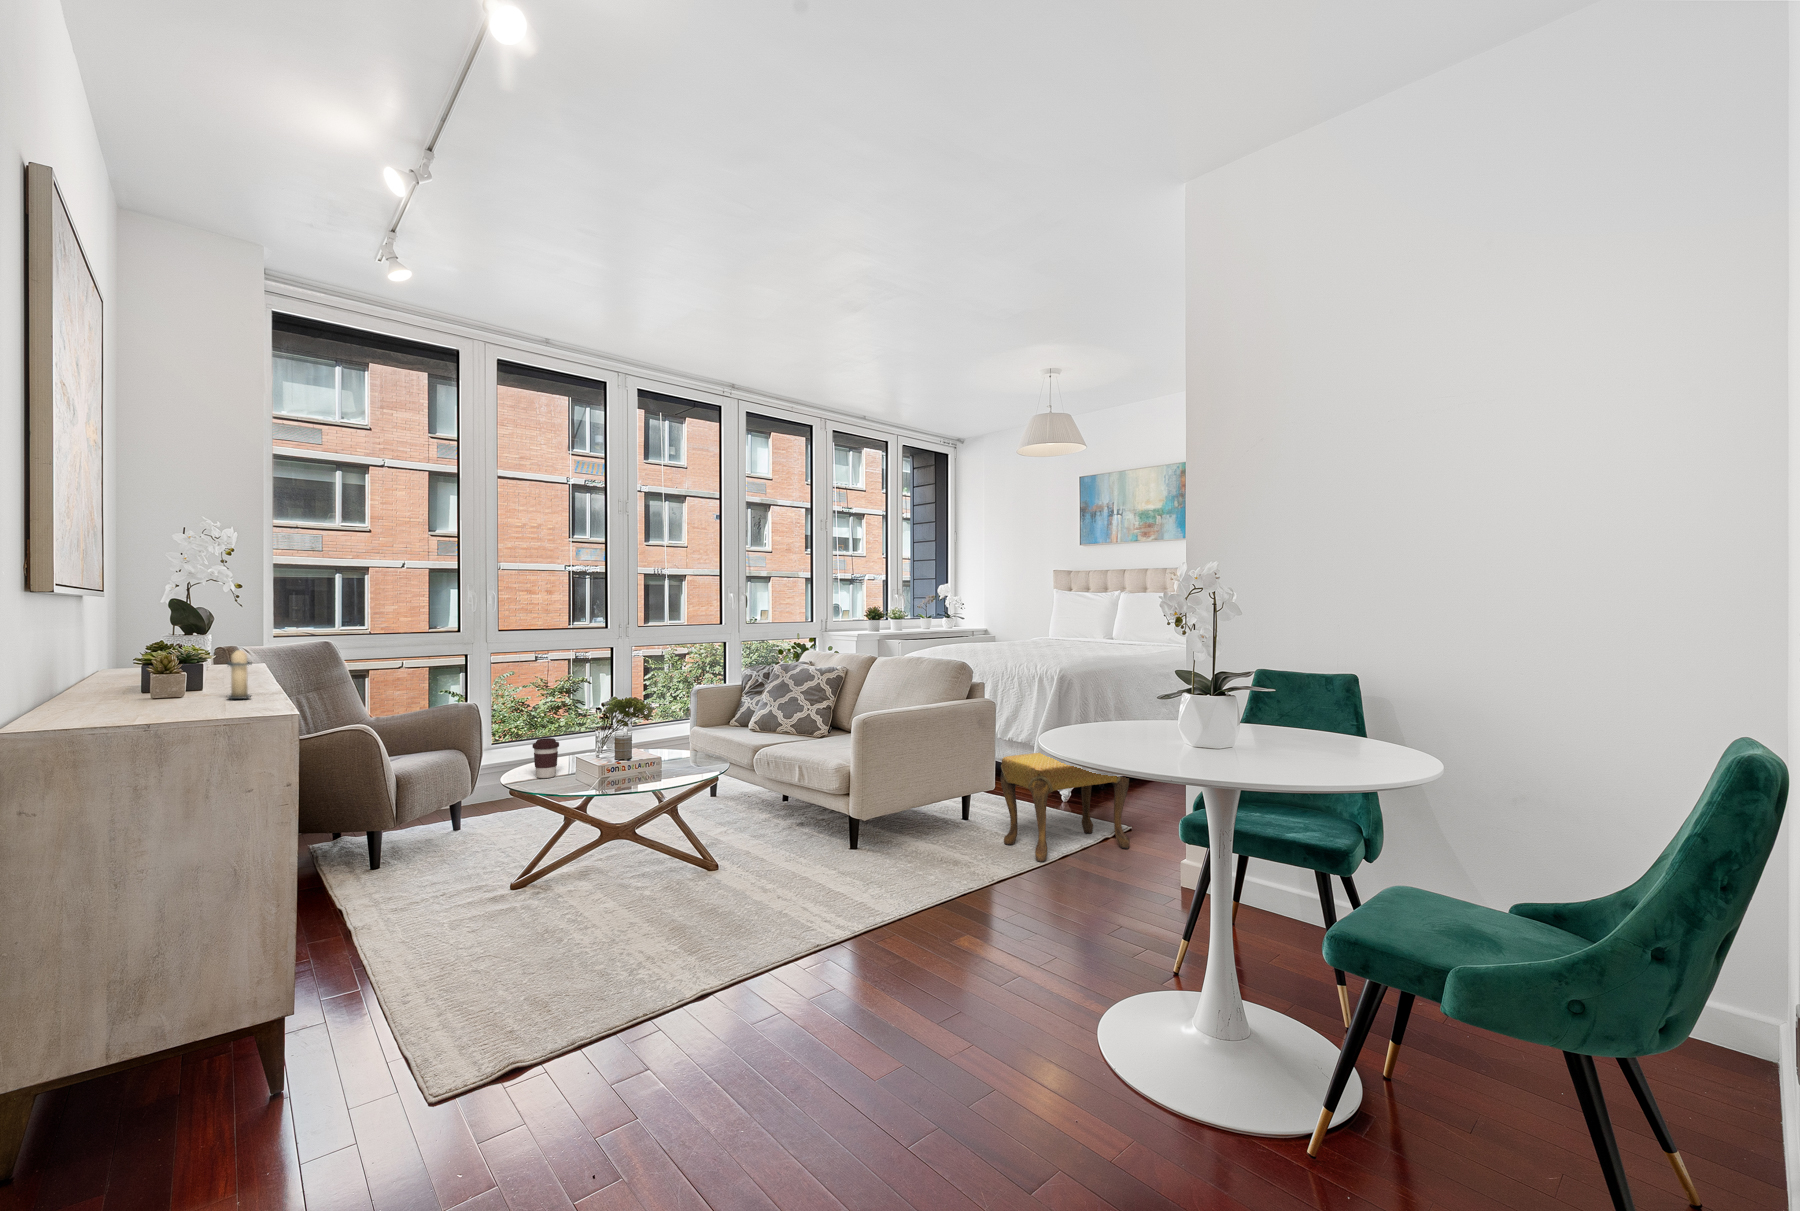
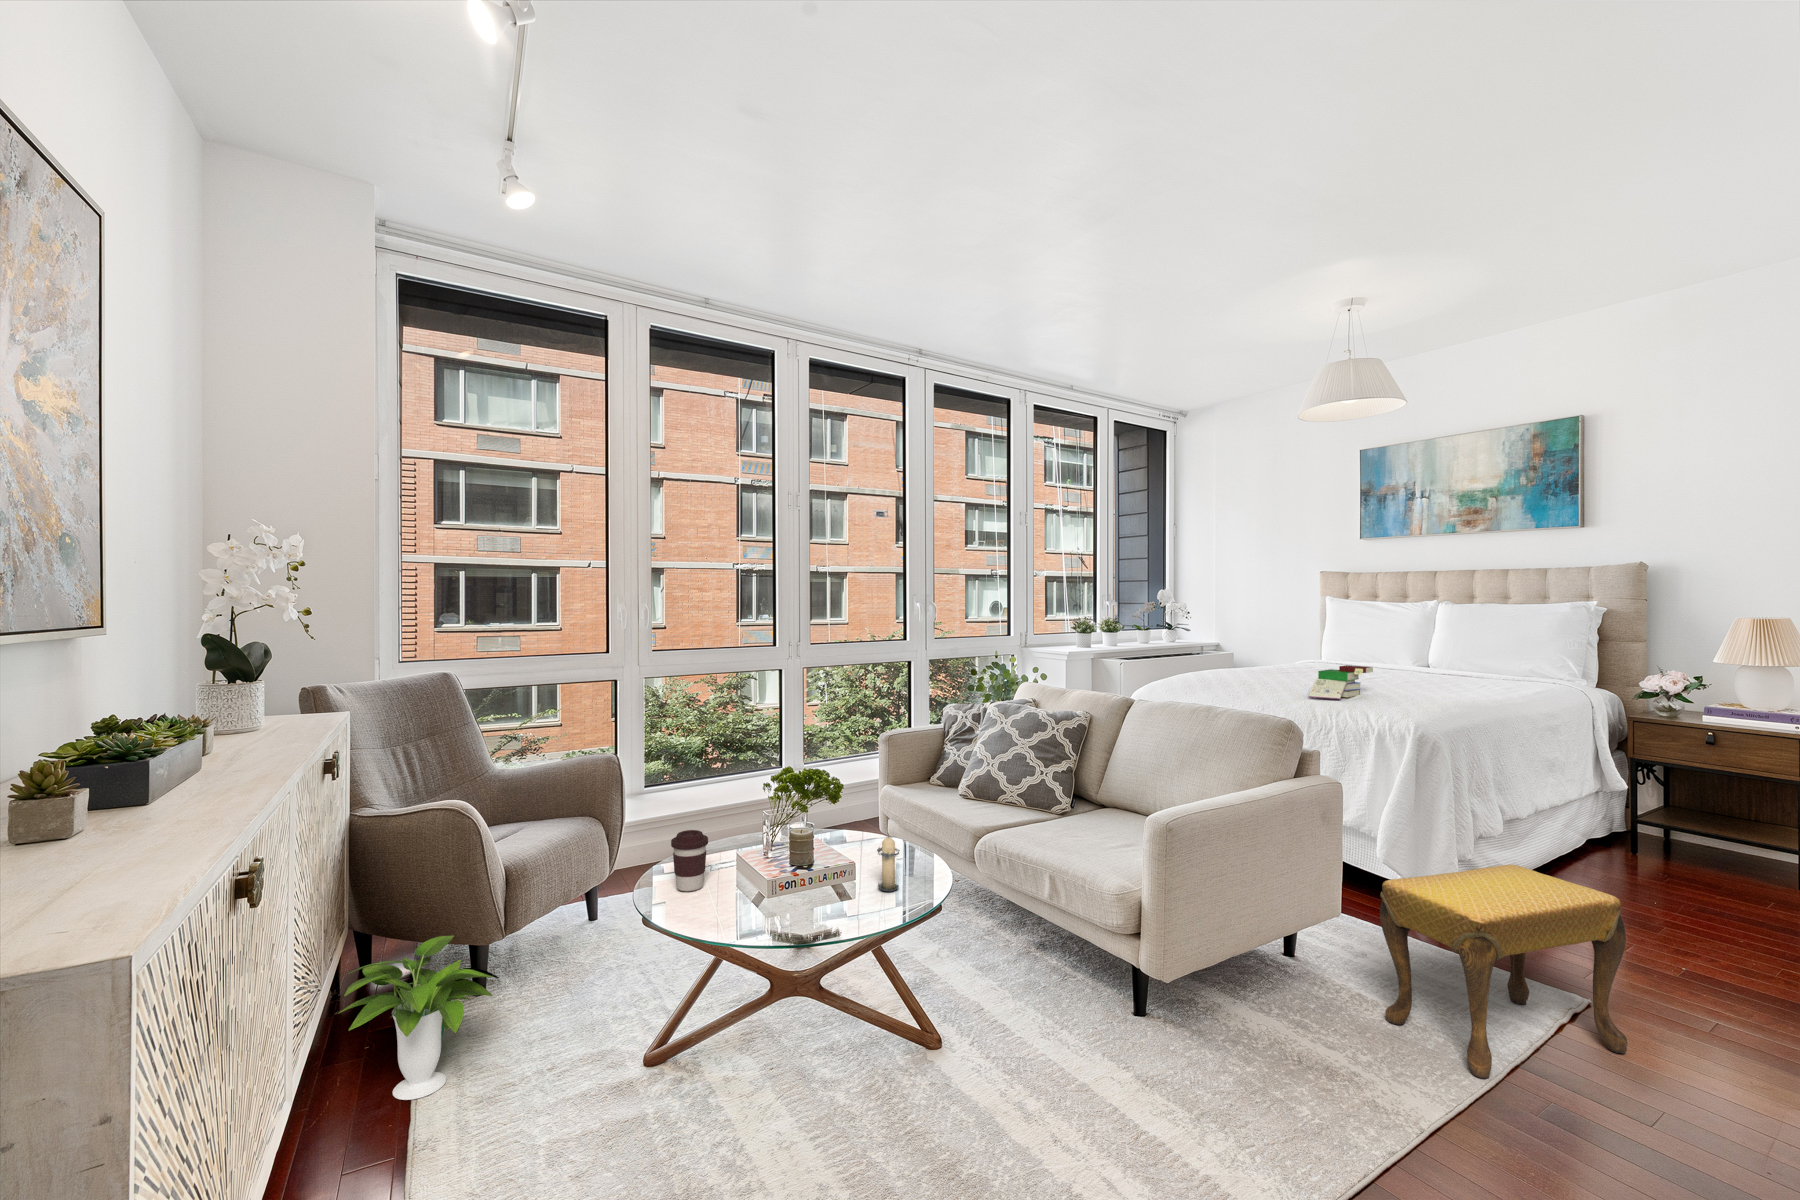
book: none [1010,636,1054,659] -> present [1309,665,1373,699]
candle: present [227,650,252,699] -> present [877,834,900,892]
potted plant: none [297,810,410,910] -> present [339,936,499,1100]

